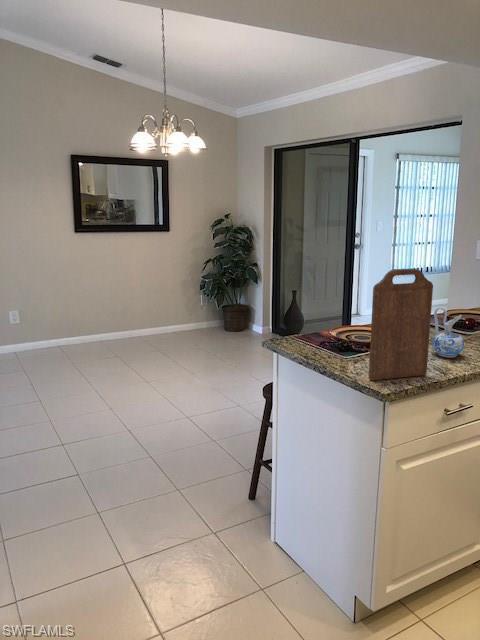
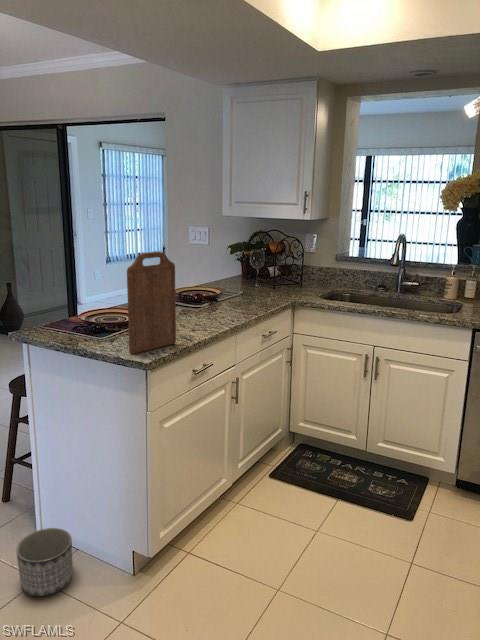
ceramic pitcher: present [432,307,464,358] -> none [173,284,199,327]
planter: none [242,540,294,609] -> present [16,528,73,596]

